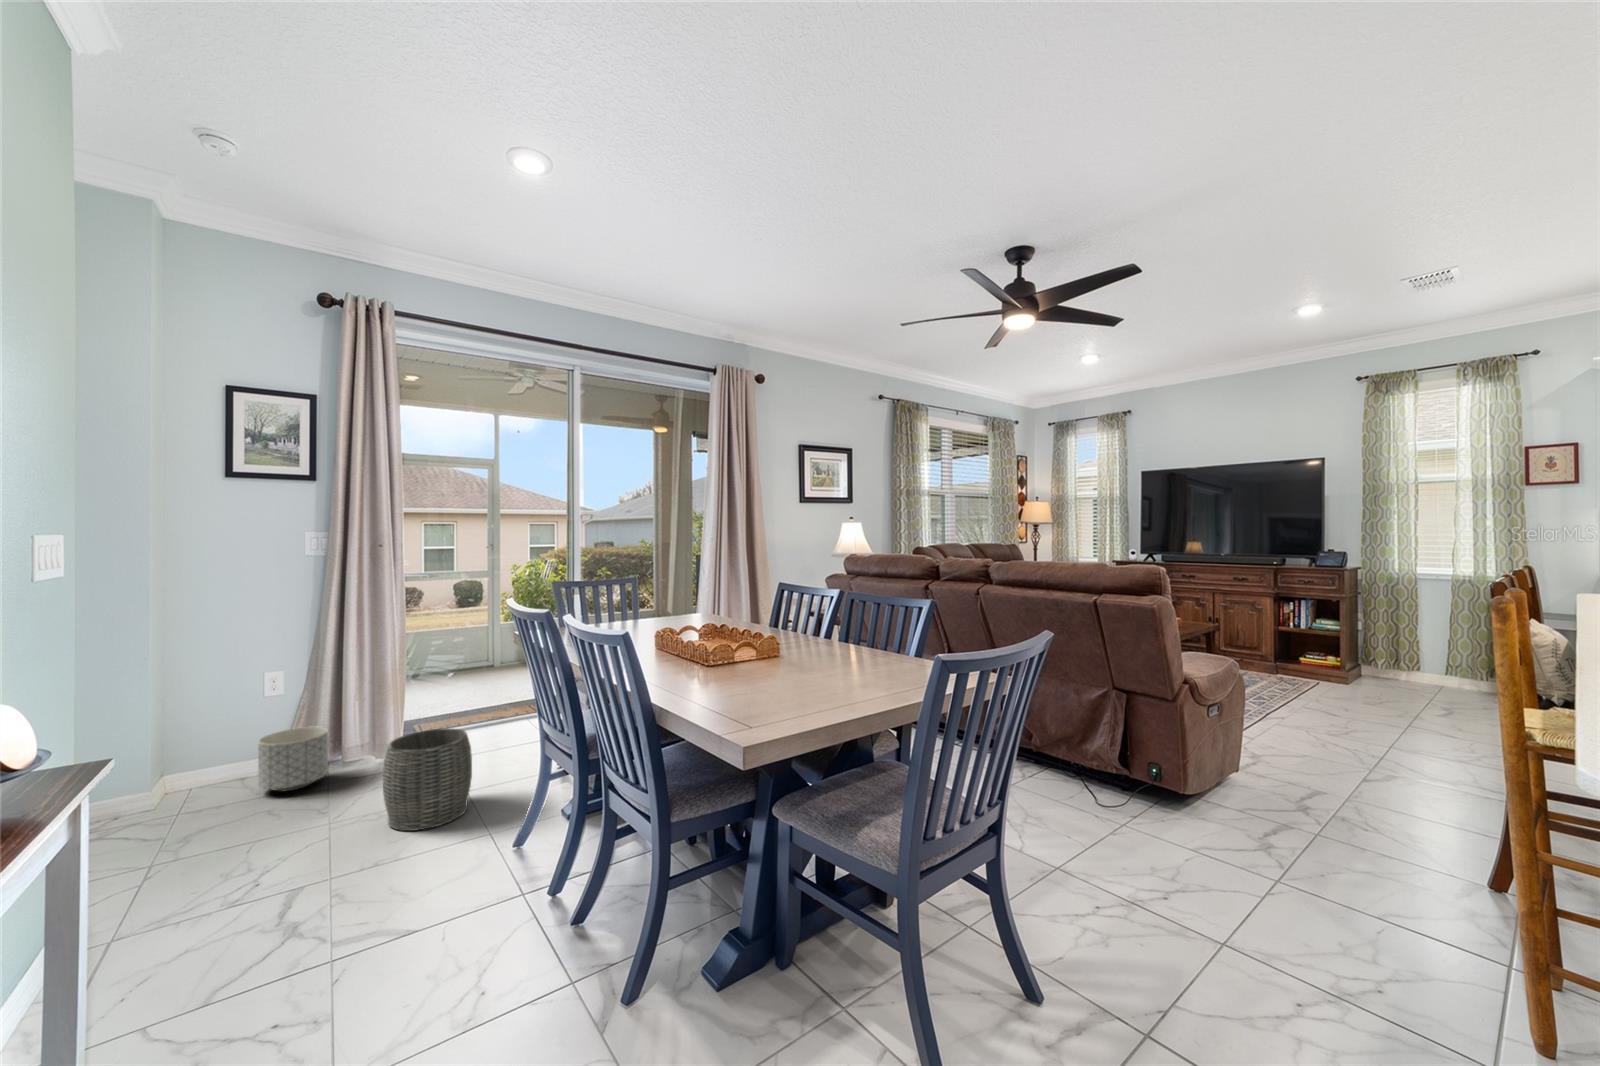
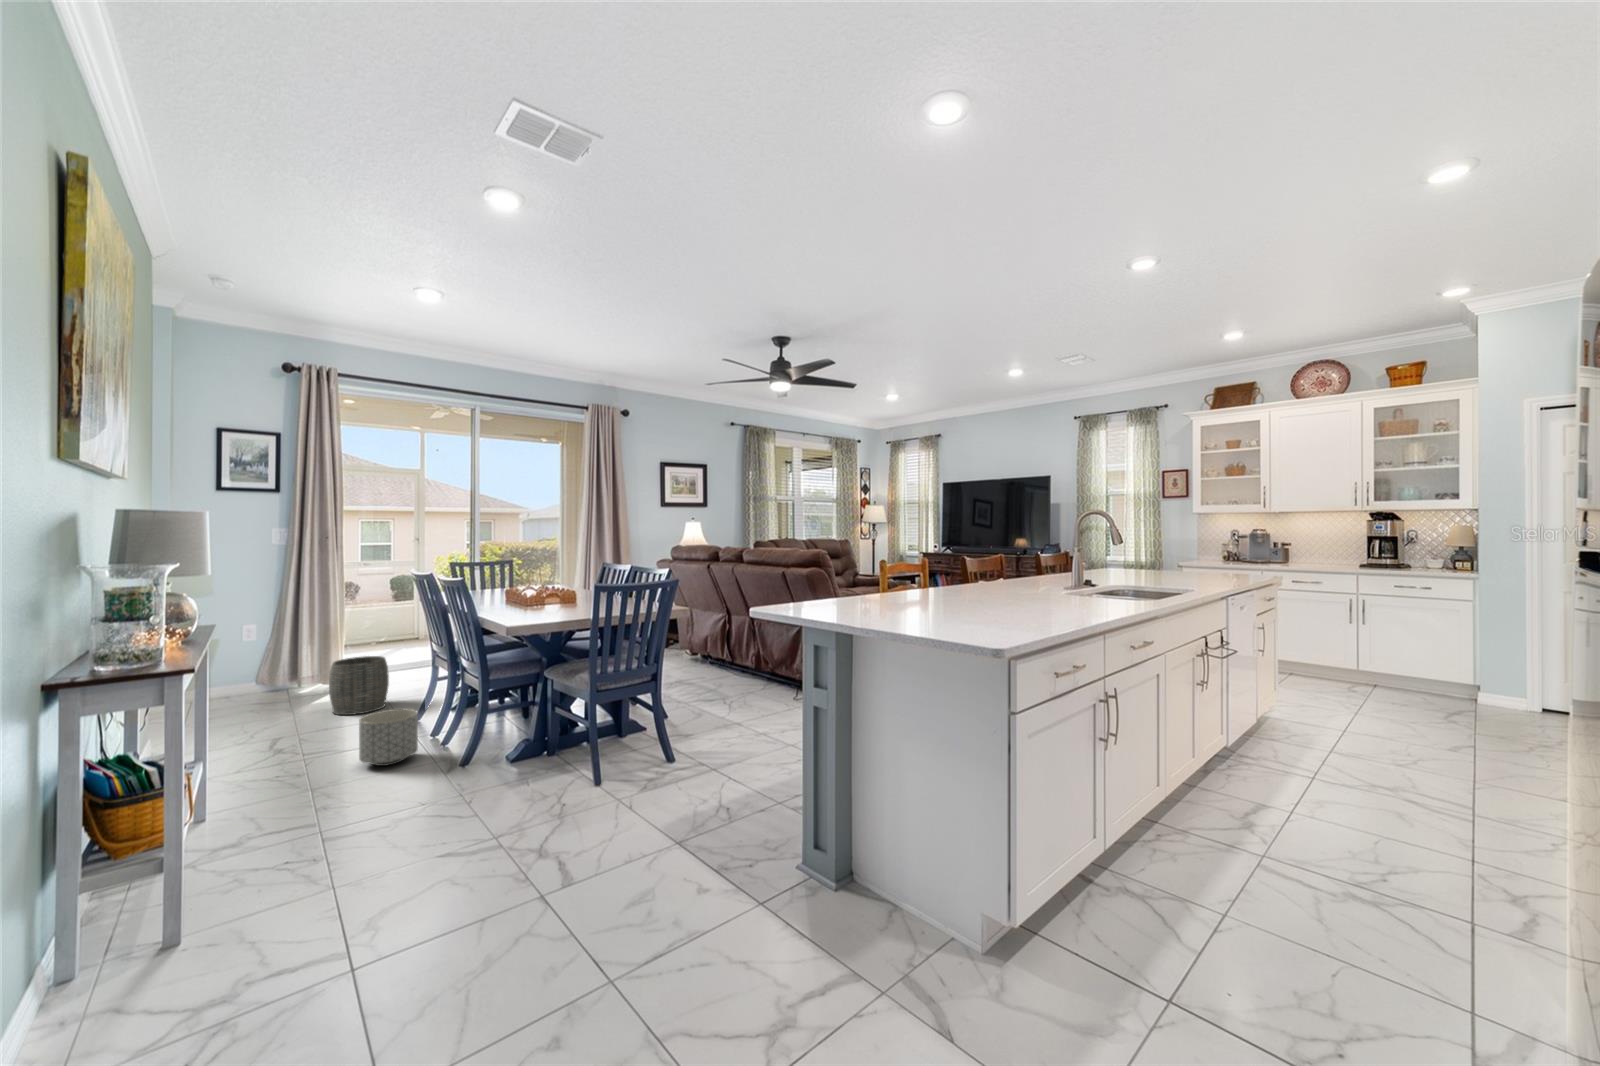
planter: present [258,727,328,791] -> present [359,709,418,766]

